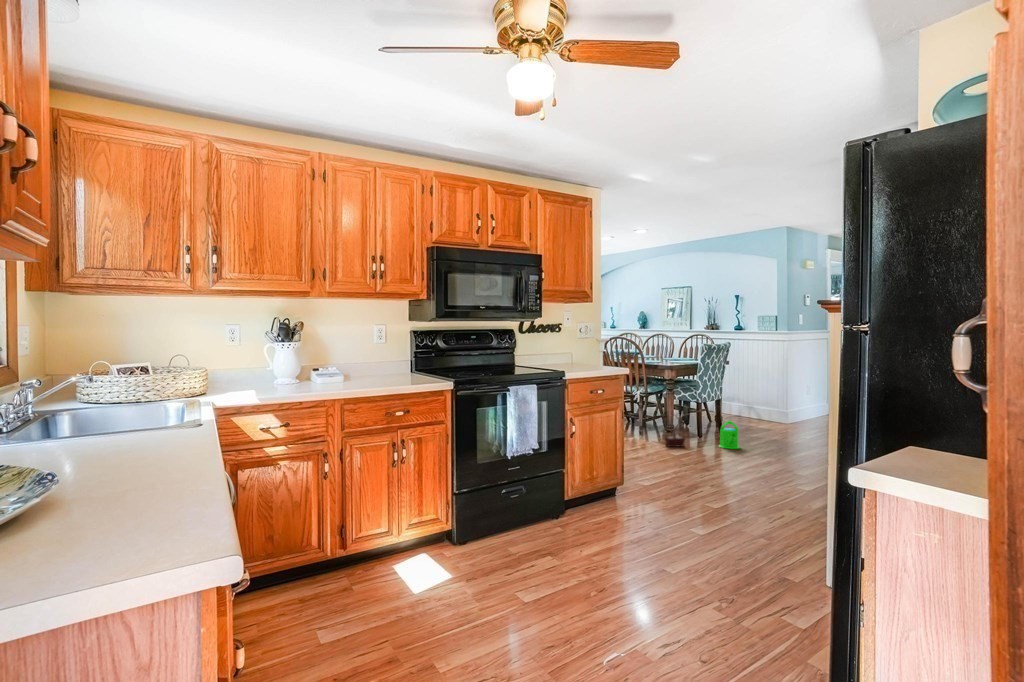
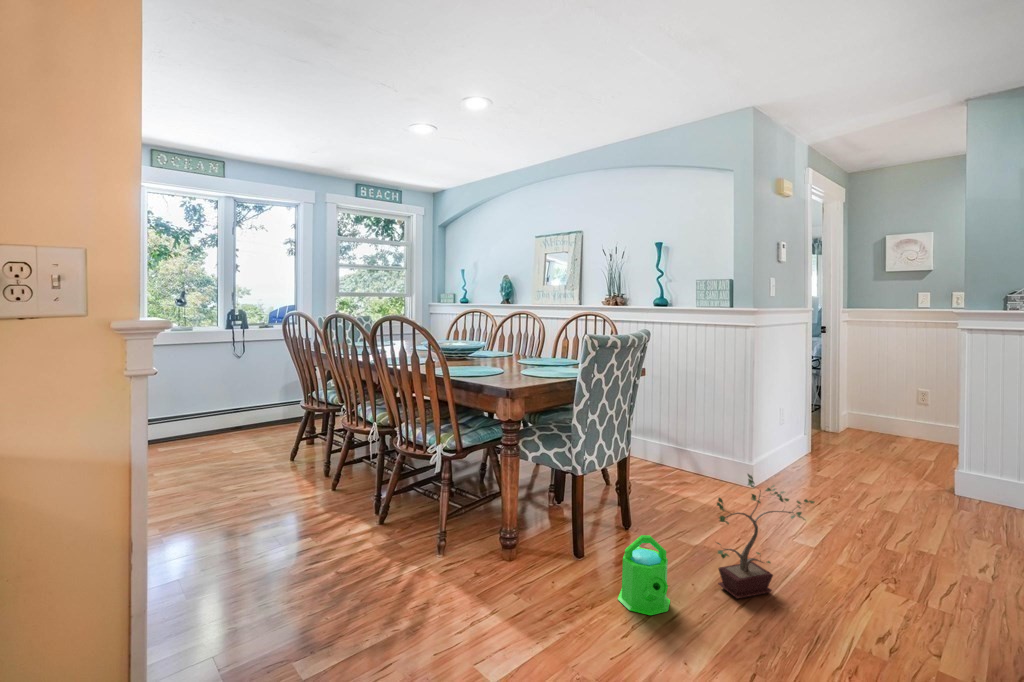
potted plant: present [662,400,692,447] -> present [717,474,814,599]

